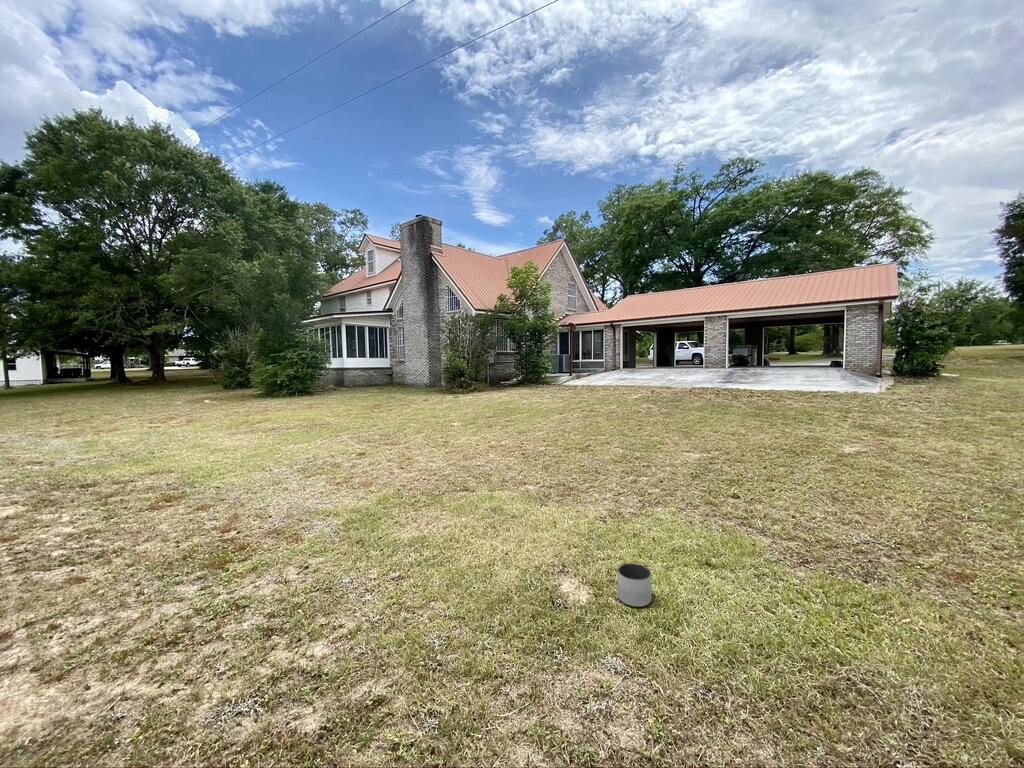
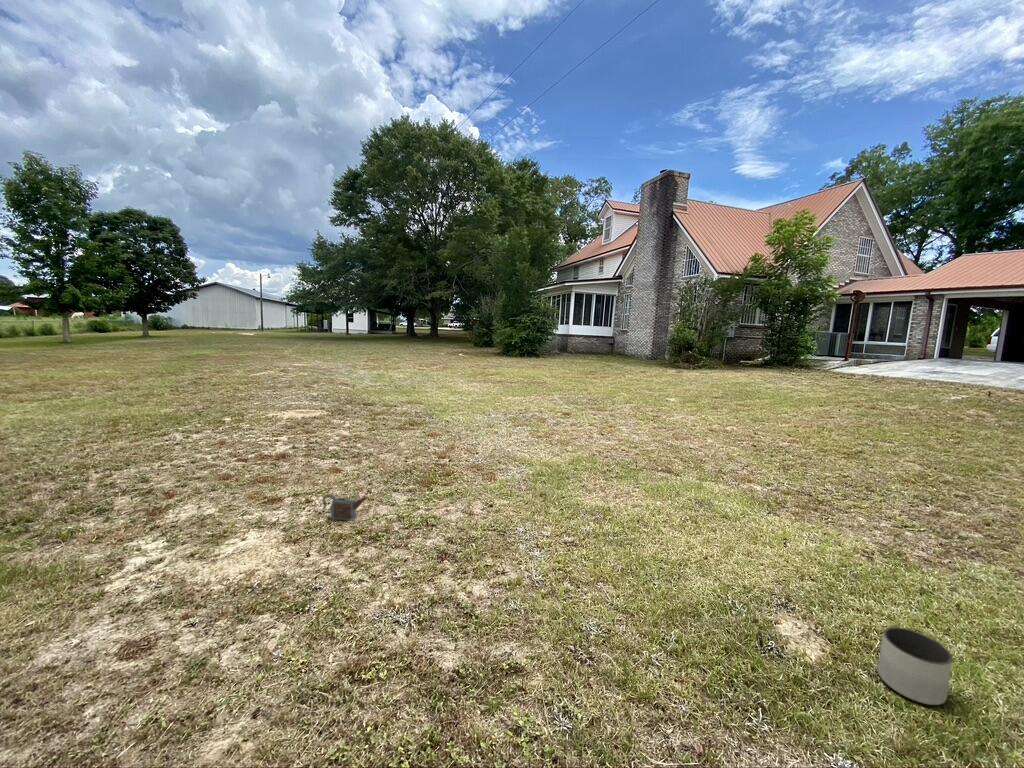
watering can: none [83,597,154,639] -> present [323,494,367,520]

